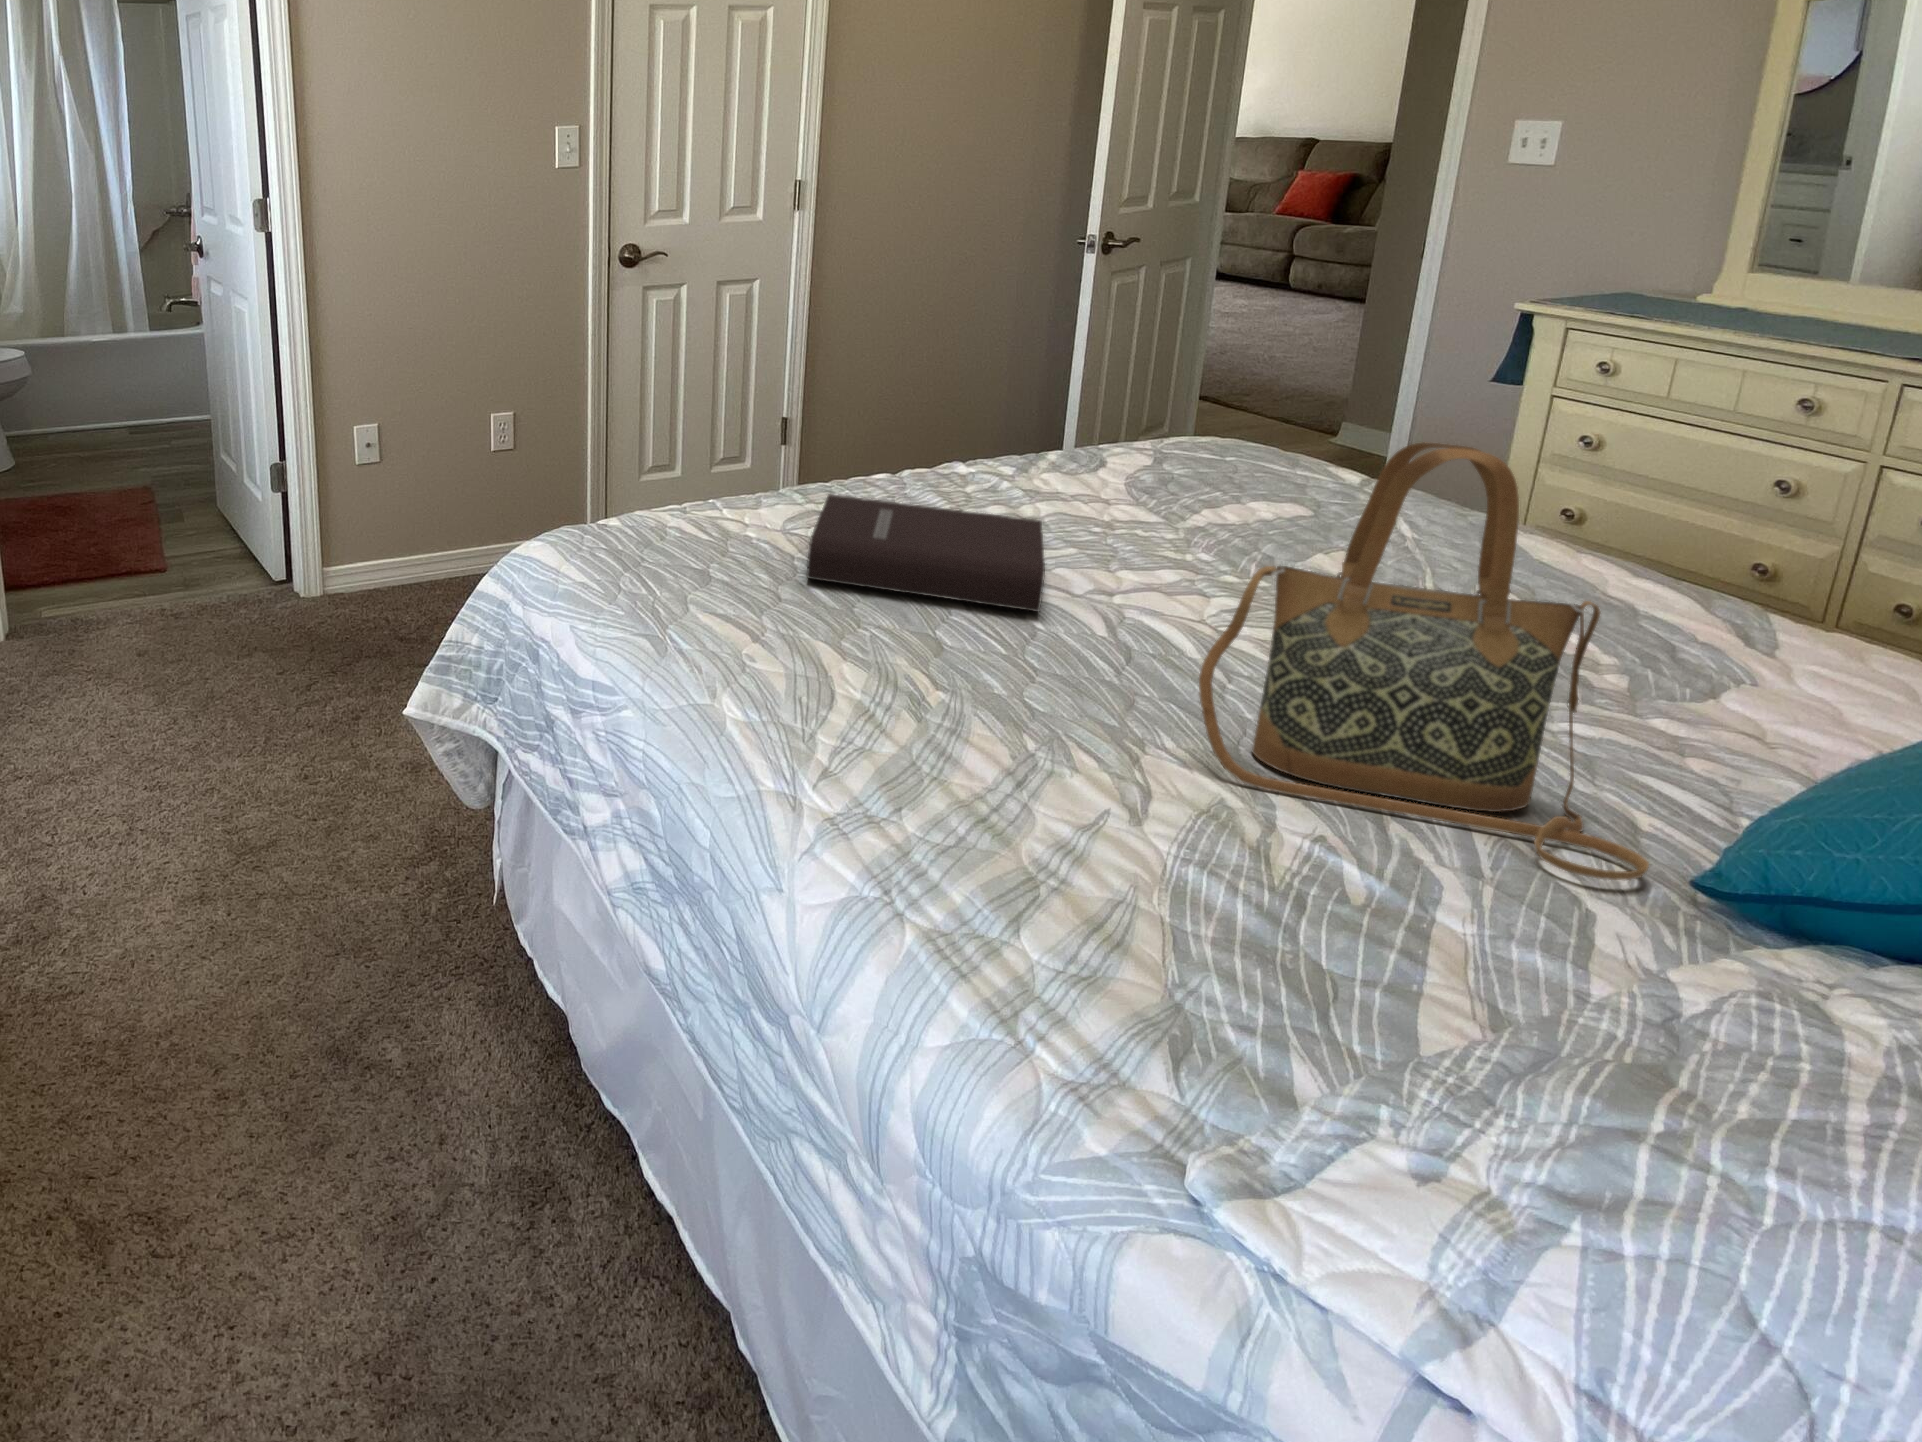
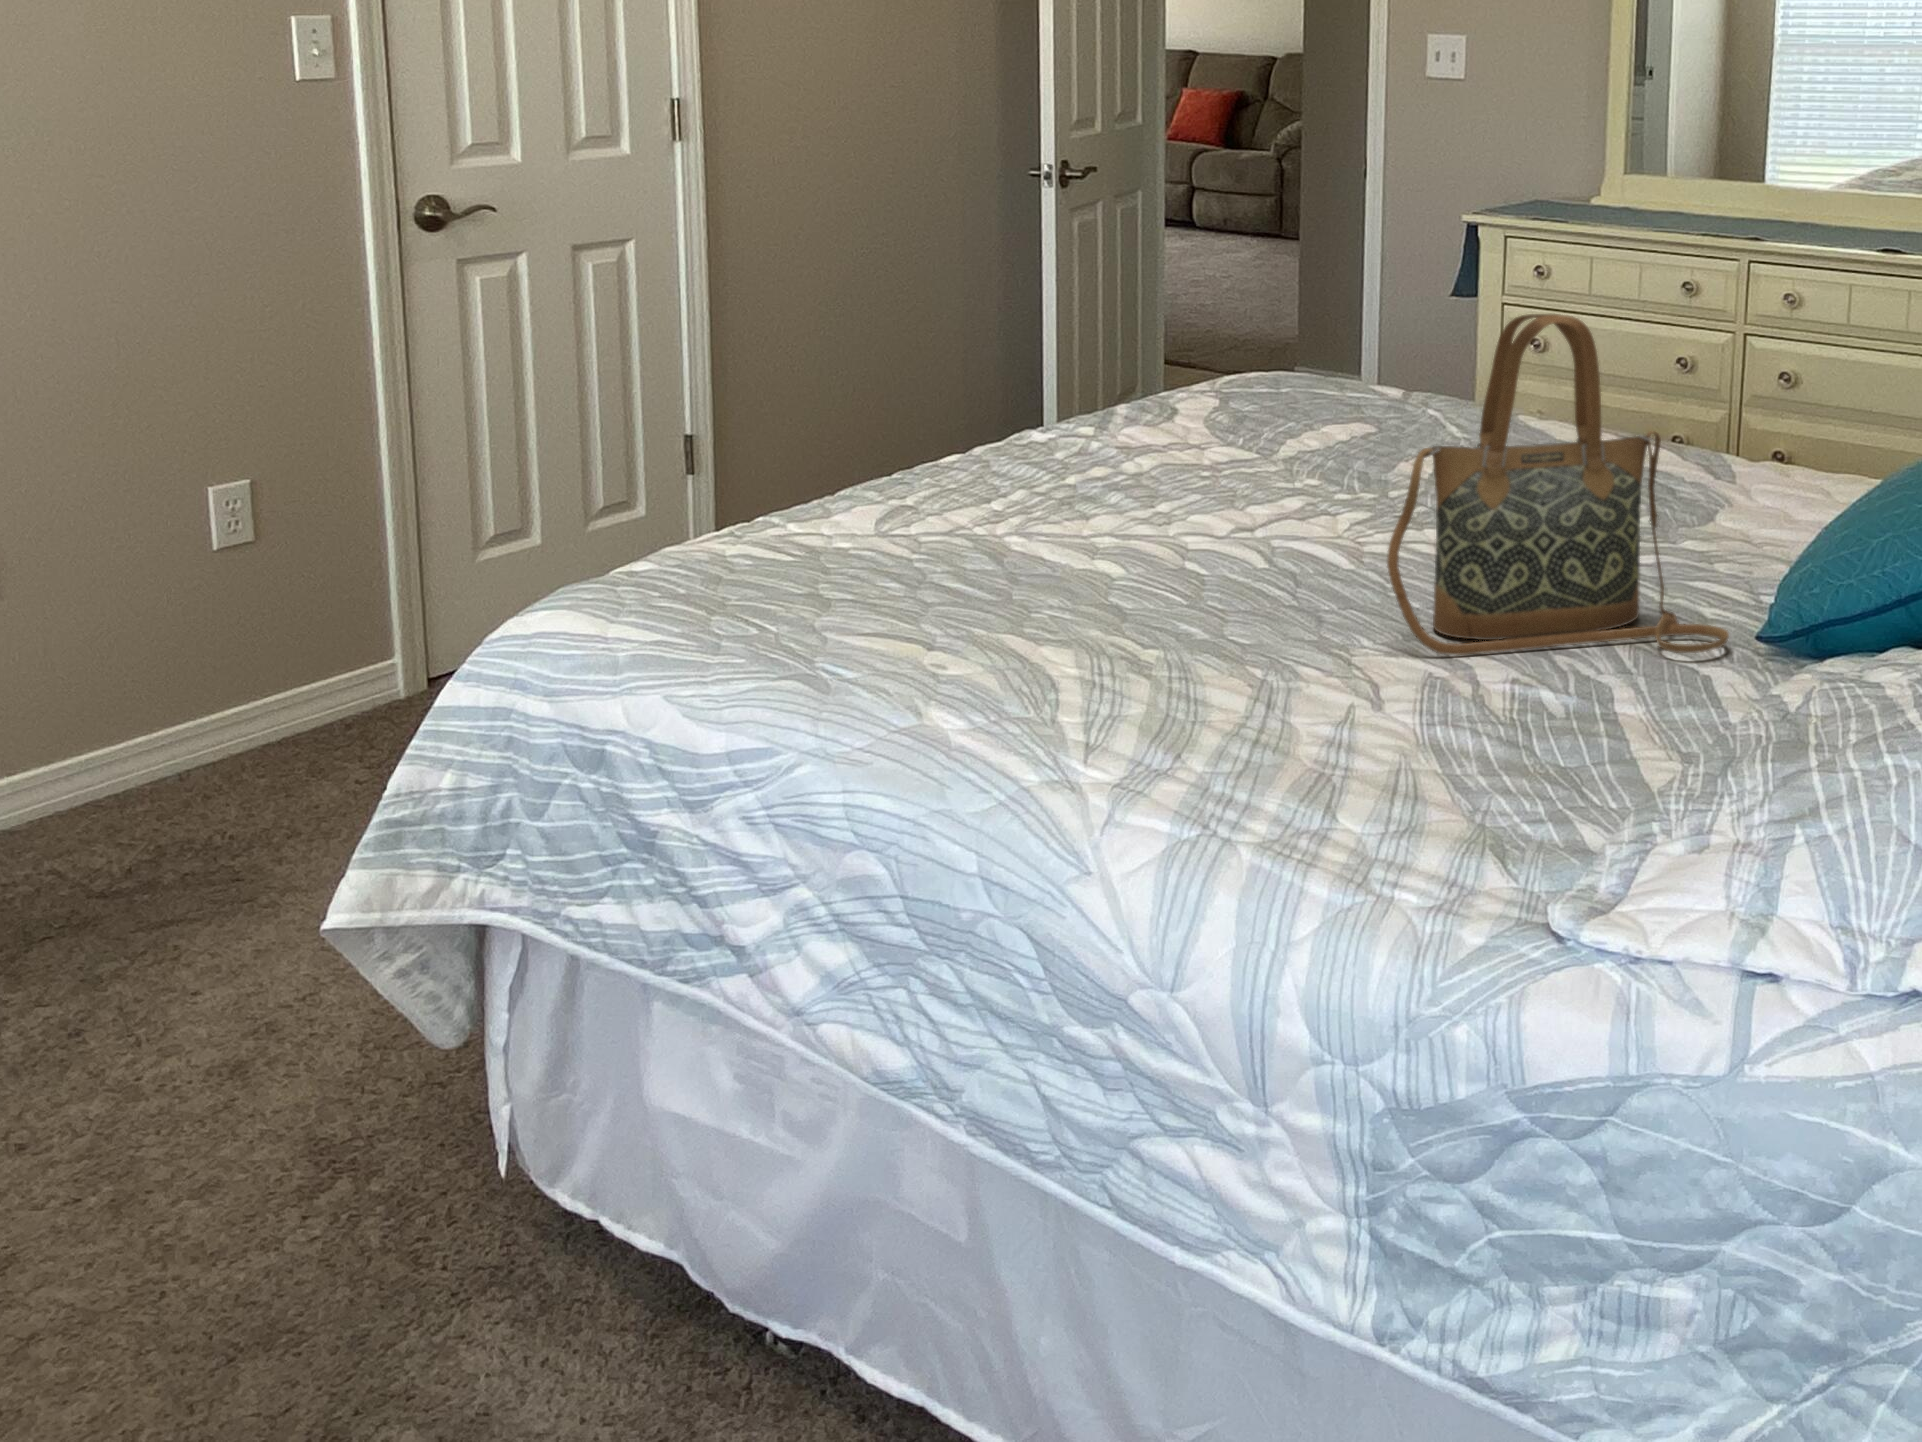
book: present [807,494,1045,612] -> none [933,471,1200,577]

